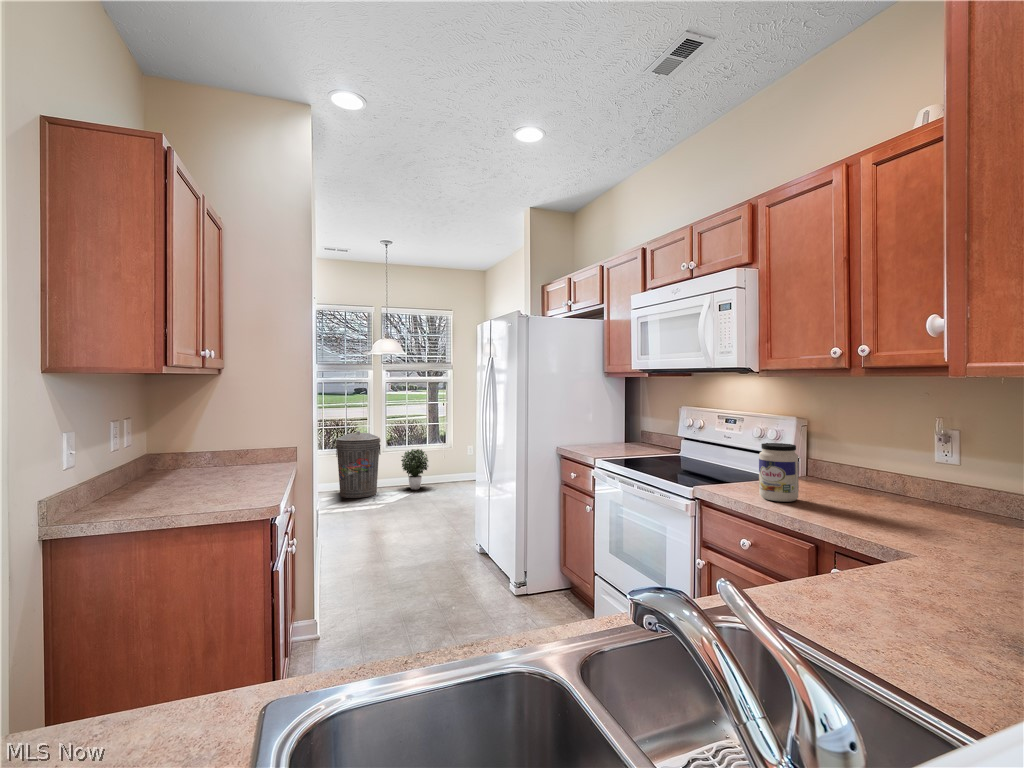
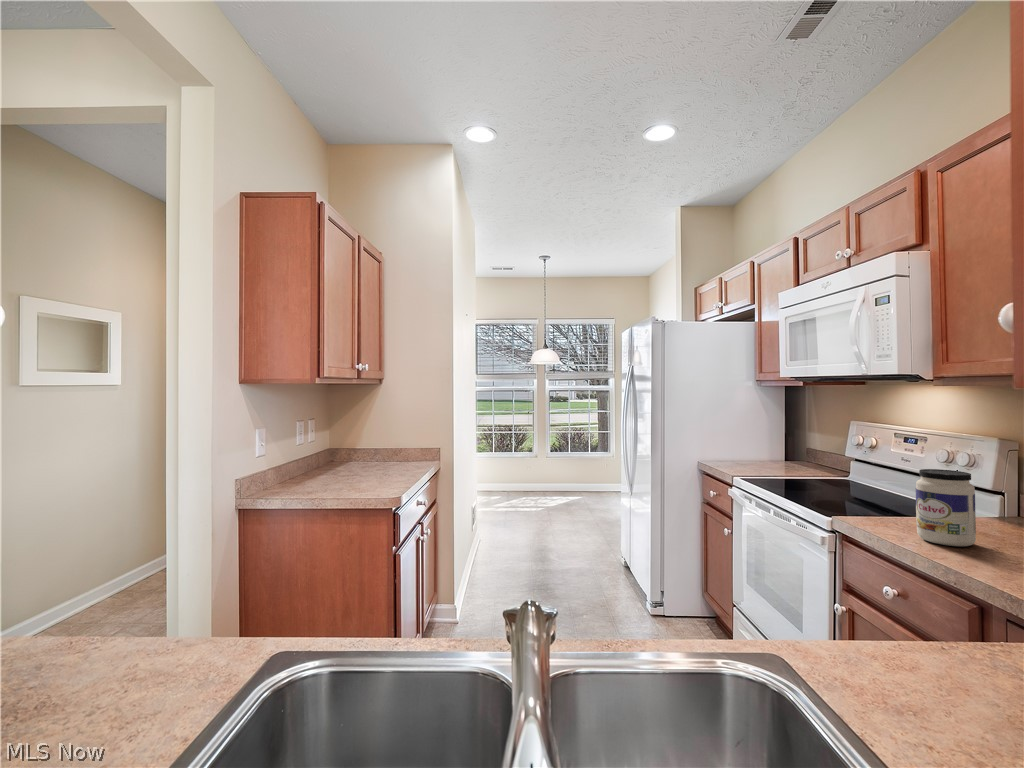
trash can: present [336,431,381,498] -> none [504,436,544,499]
potted plant: present [401,449,428,490] -> none [564,455,591,495]

